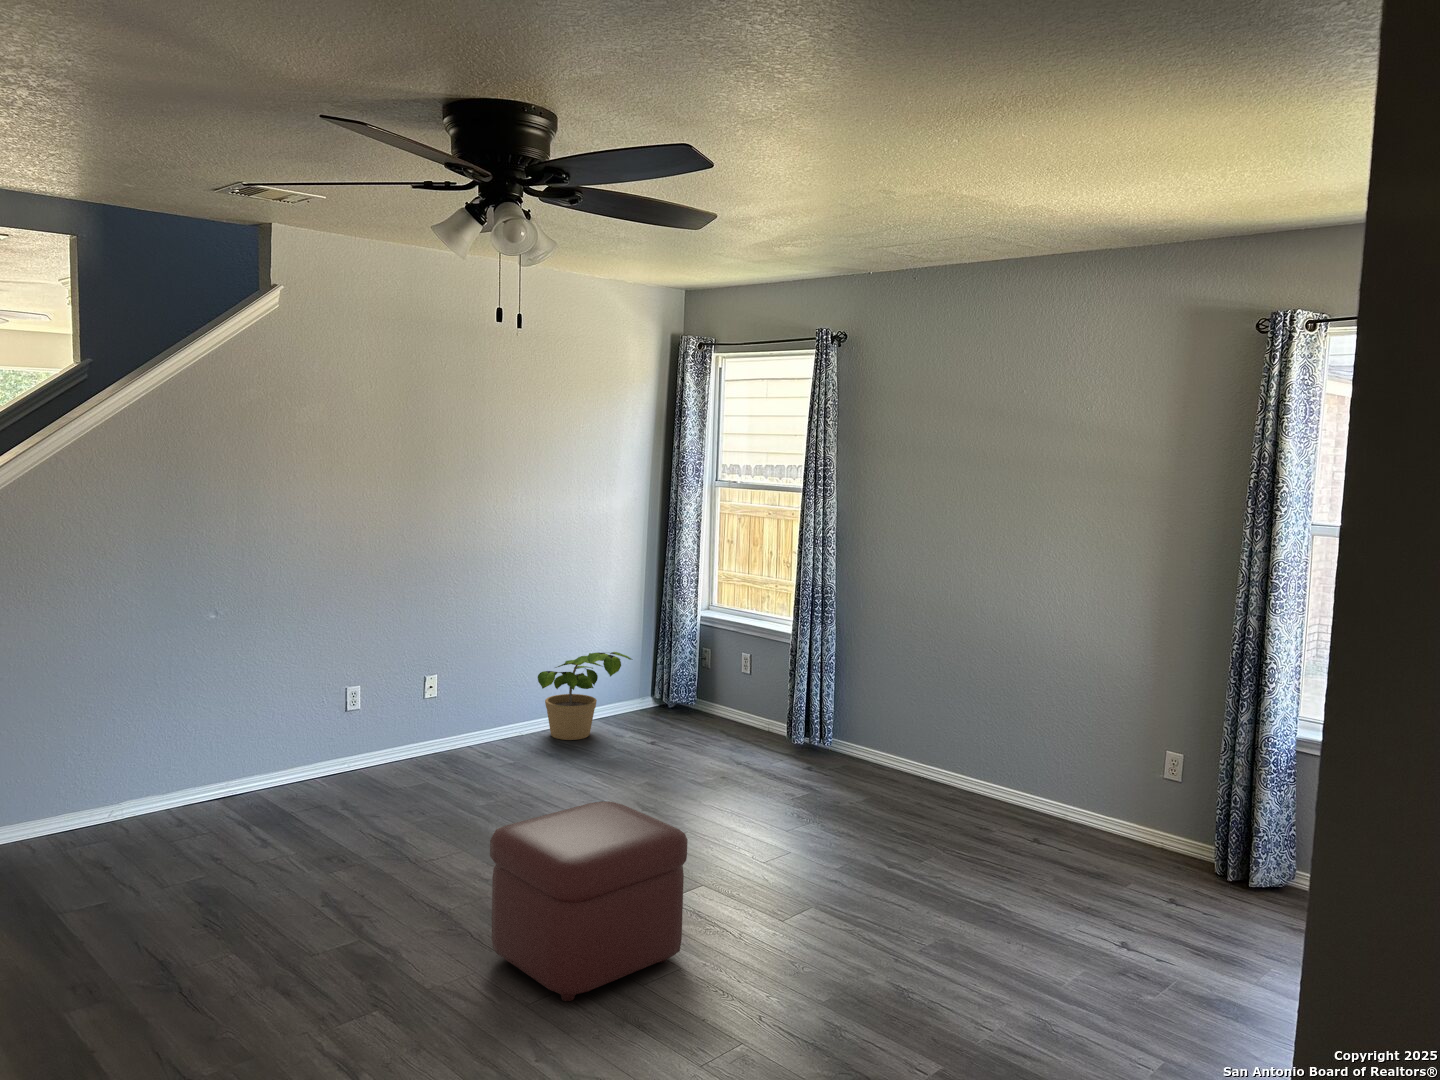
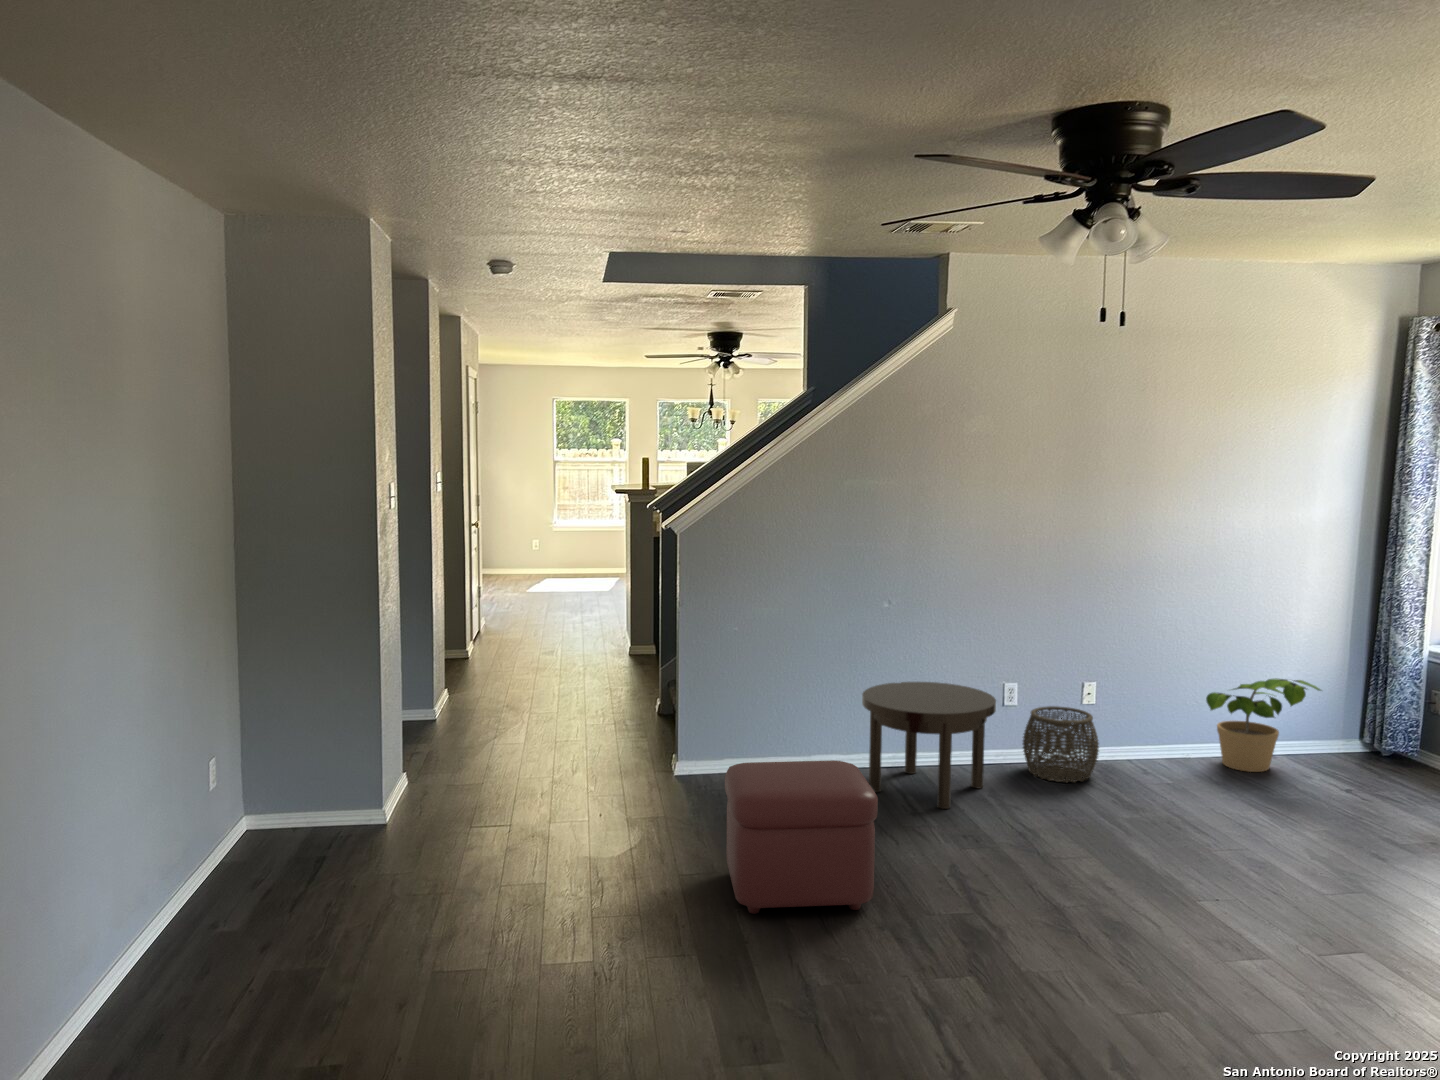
side table: none [189,695,347,833] -> present [862,682,996,809]
woven basket: none [369,703,447,781] -> present [1023,706,1099,783]
ottoman: present [490,801,688,1001] -> present [725,760,878,914]

